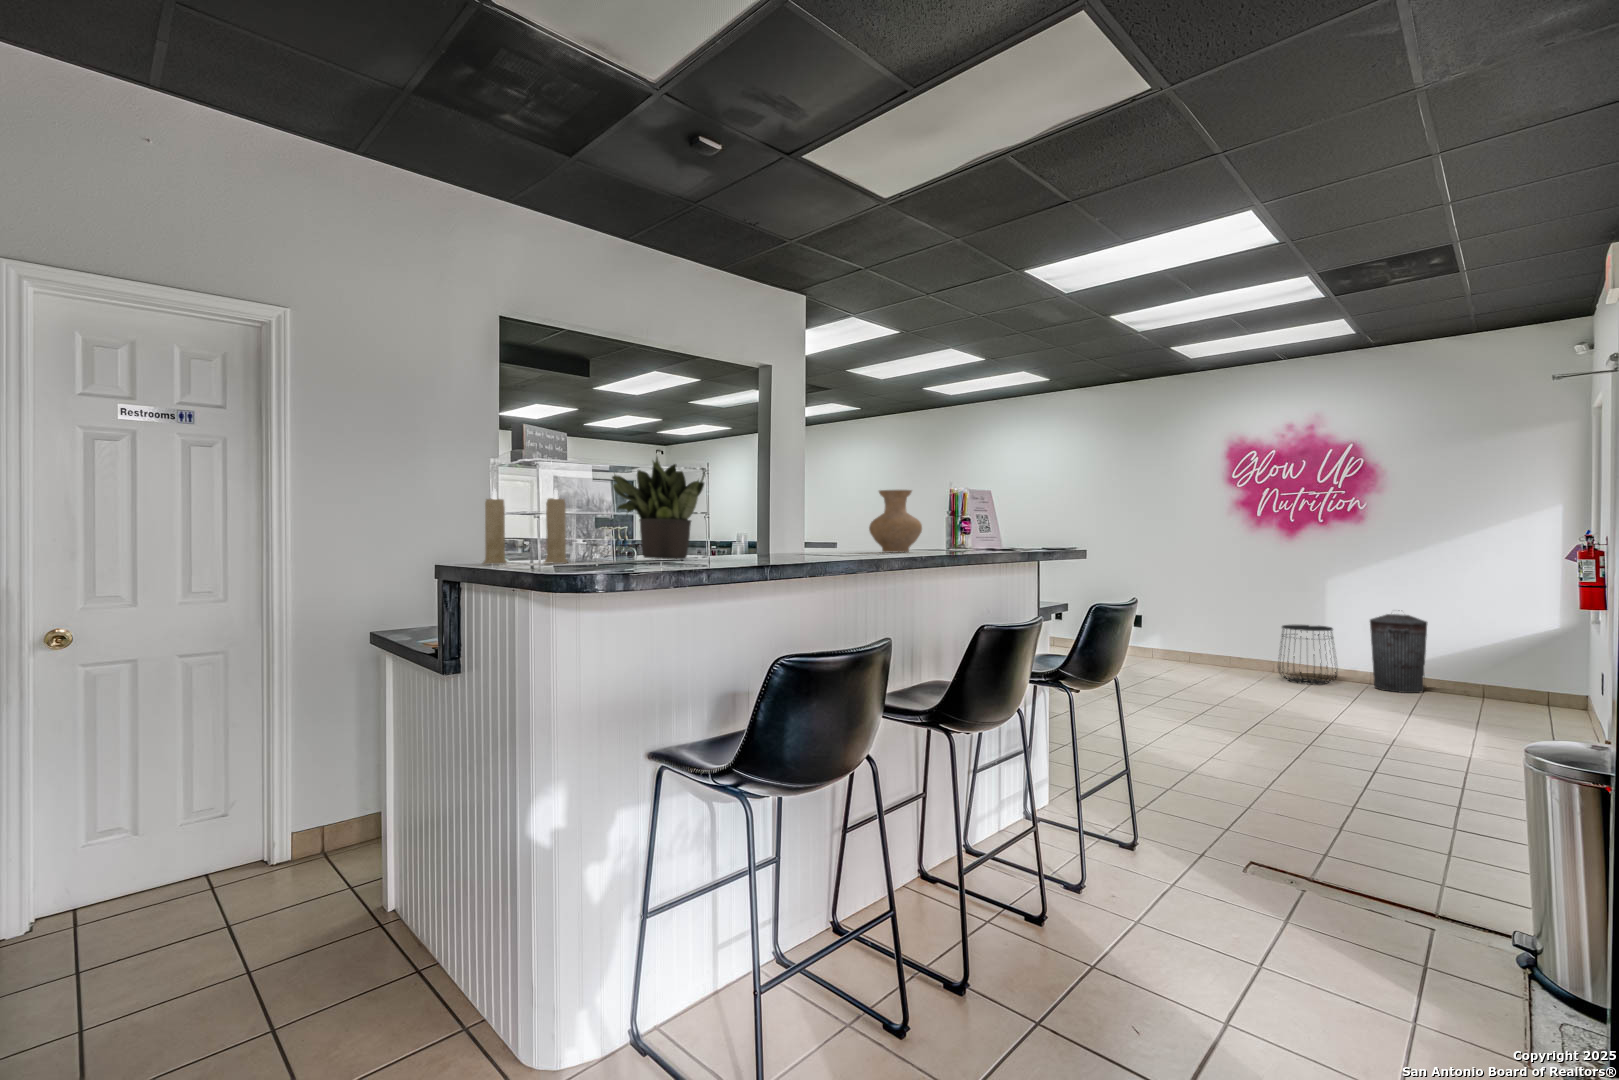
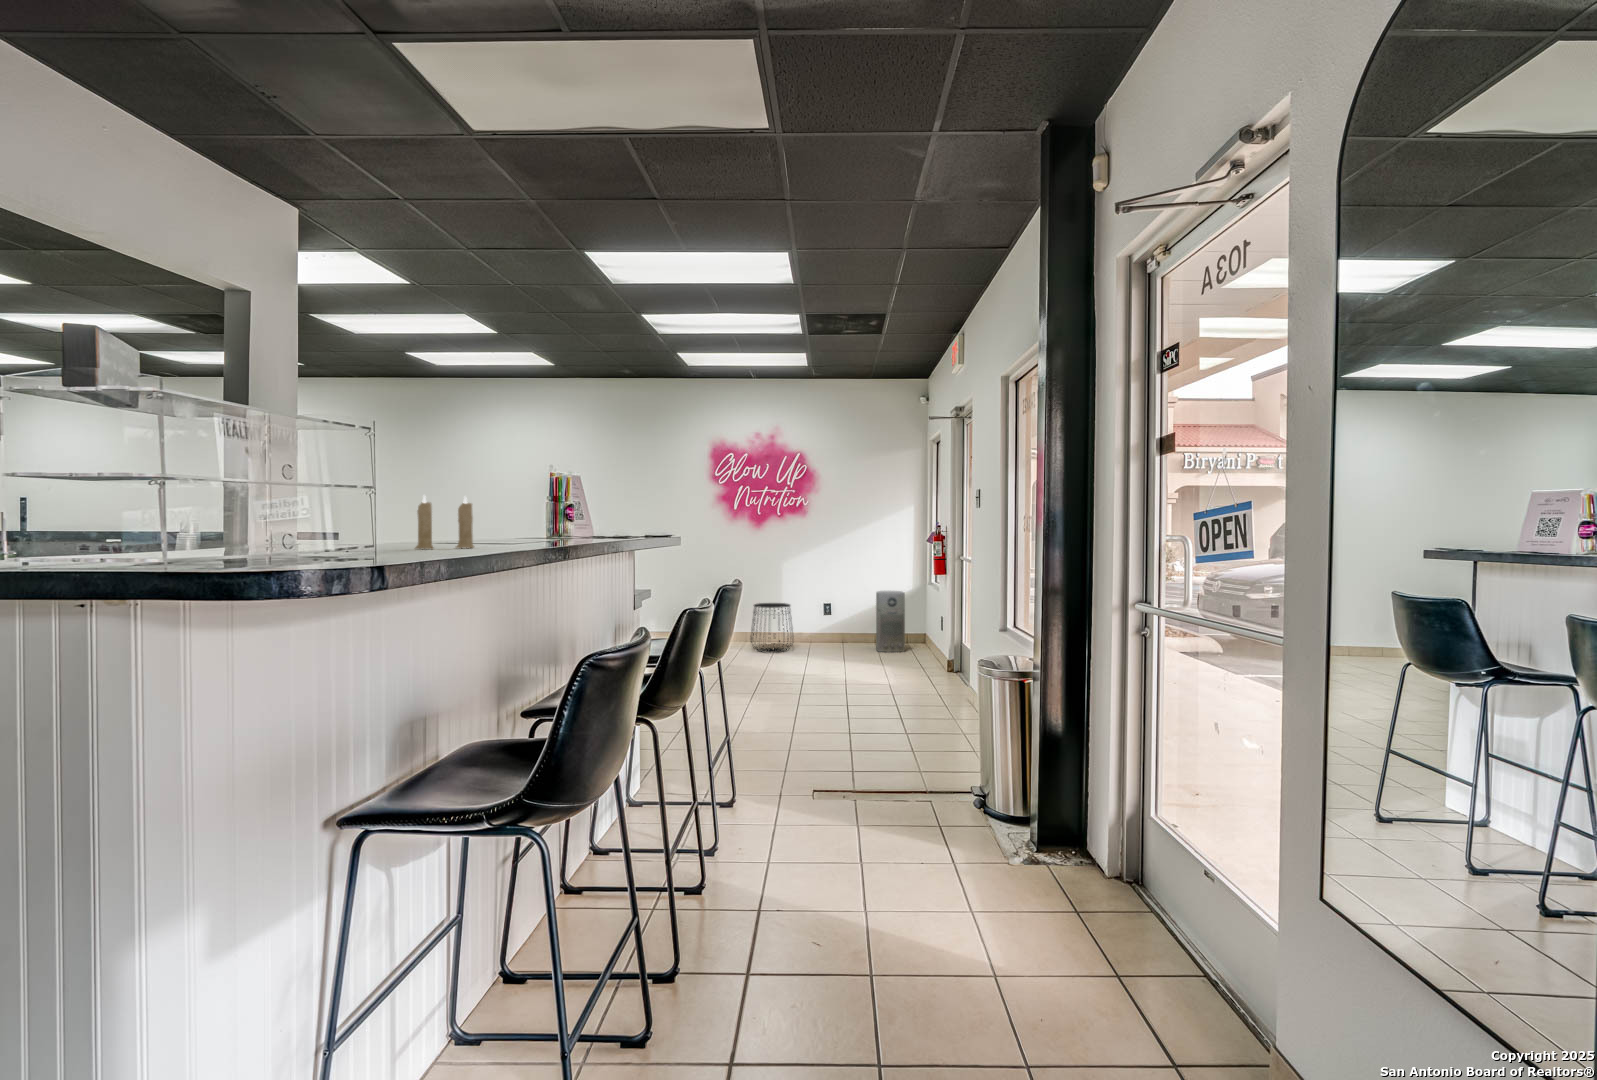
potted plant: present [612,457,705,559] -> none [245,422,404,560]
candle: present [483,489,568,564] -> present [415,496,474,549]
vase: present [869,490,922,552] -> none [484,478,546,547]
trash can: present [1370,614,1427,693] -> none [816,588,853,653]
air purifier: none [1467,618,1517,702] -> present [876,591,905,652]

